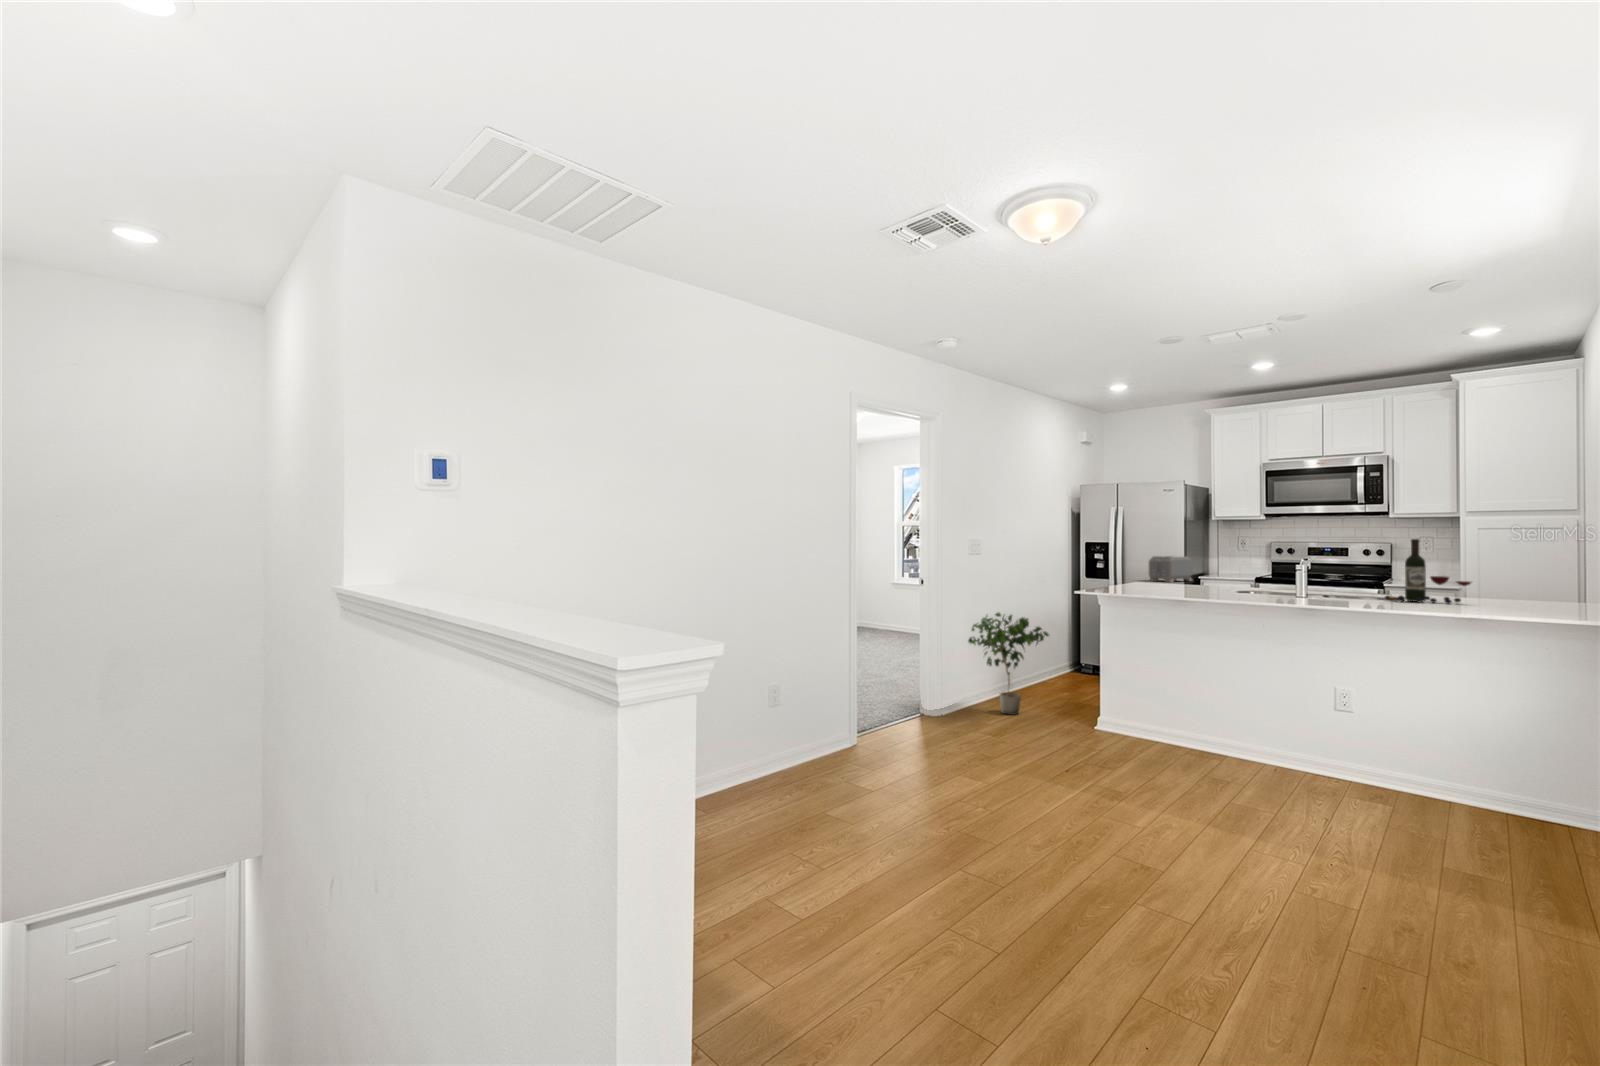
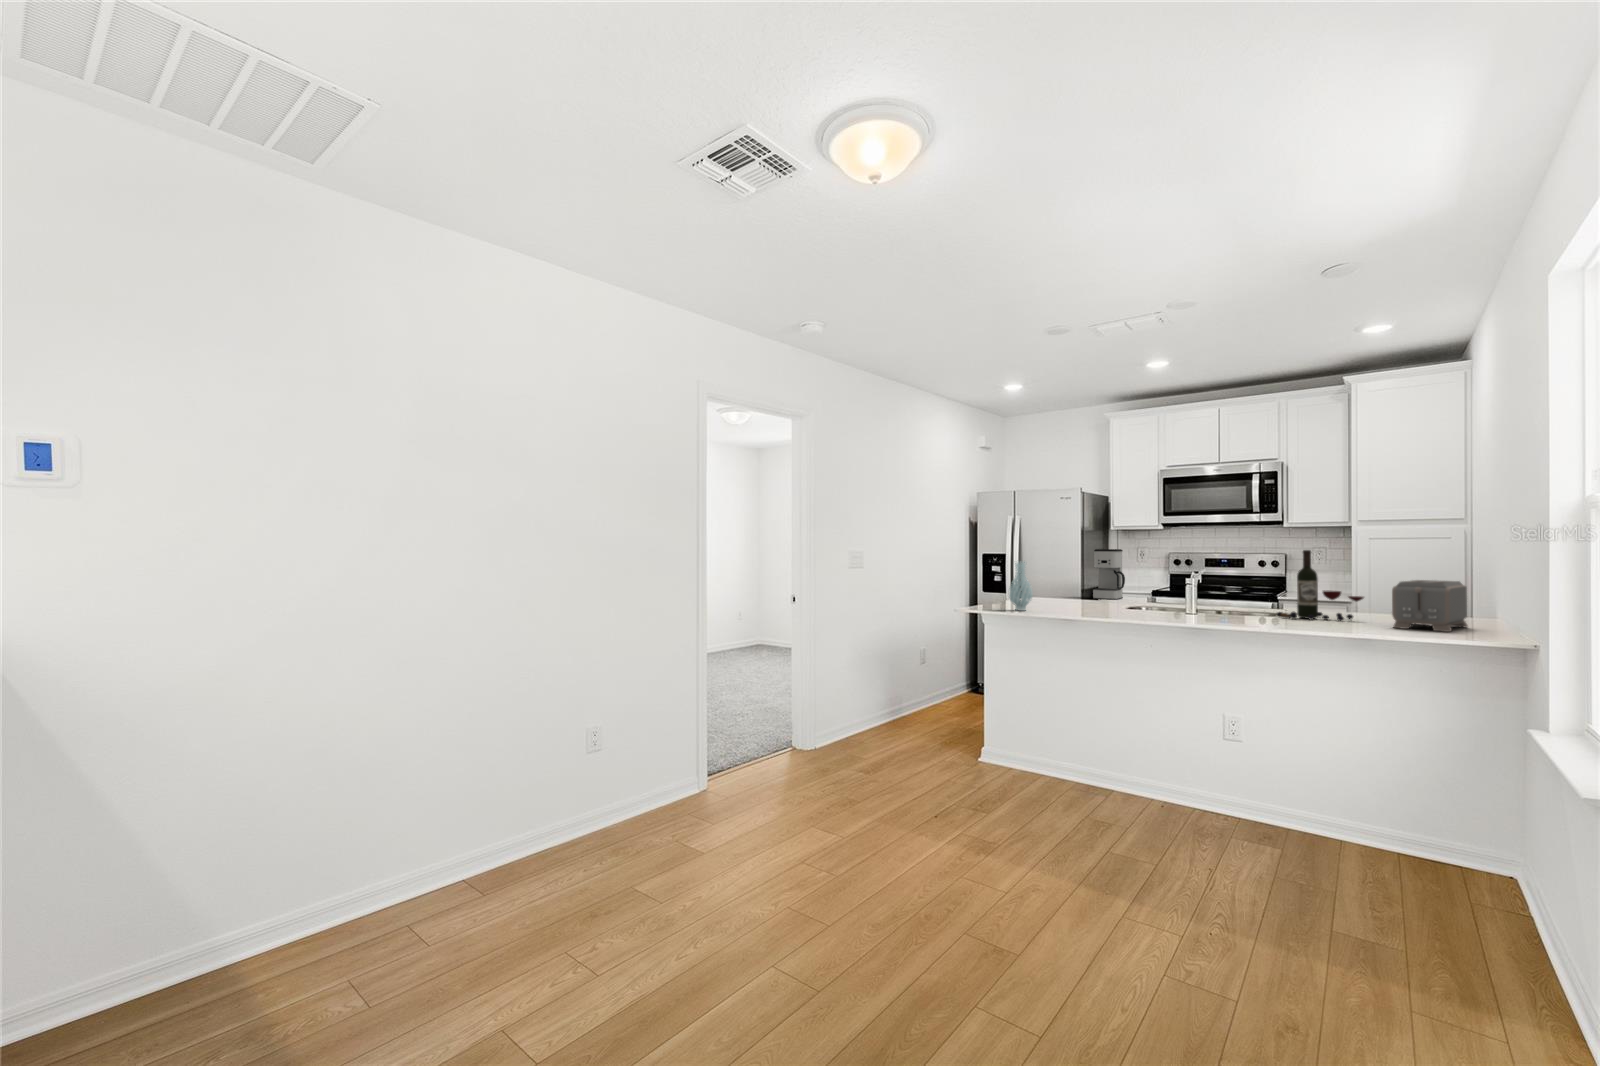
coffee maker: none [1198,539,1230,585] -> present [1093,549,1125,599]
vase: none [1125,548,1148,593] -> present [1009,562,1033,611]
toaster: present [1149,556,1192,582] -> present [1392,580,1468,632]
potted plant: present [968,613,1049,715] -> none [842,632,930,749]

